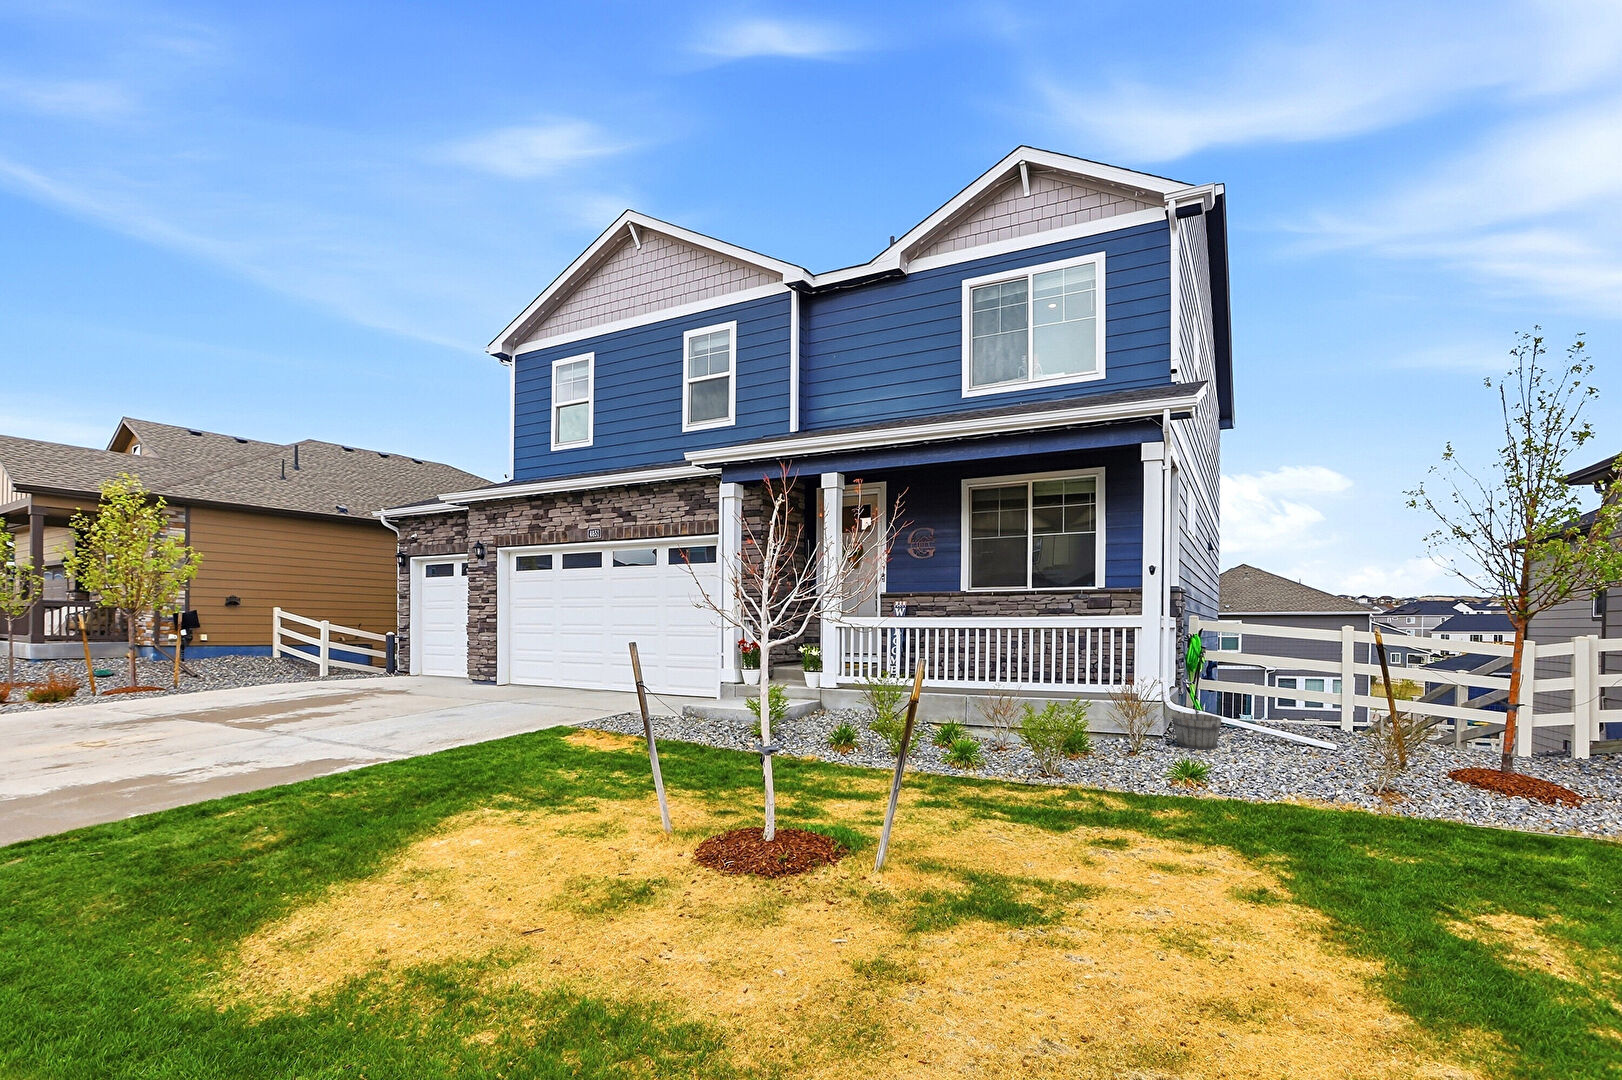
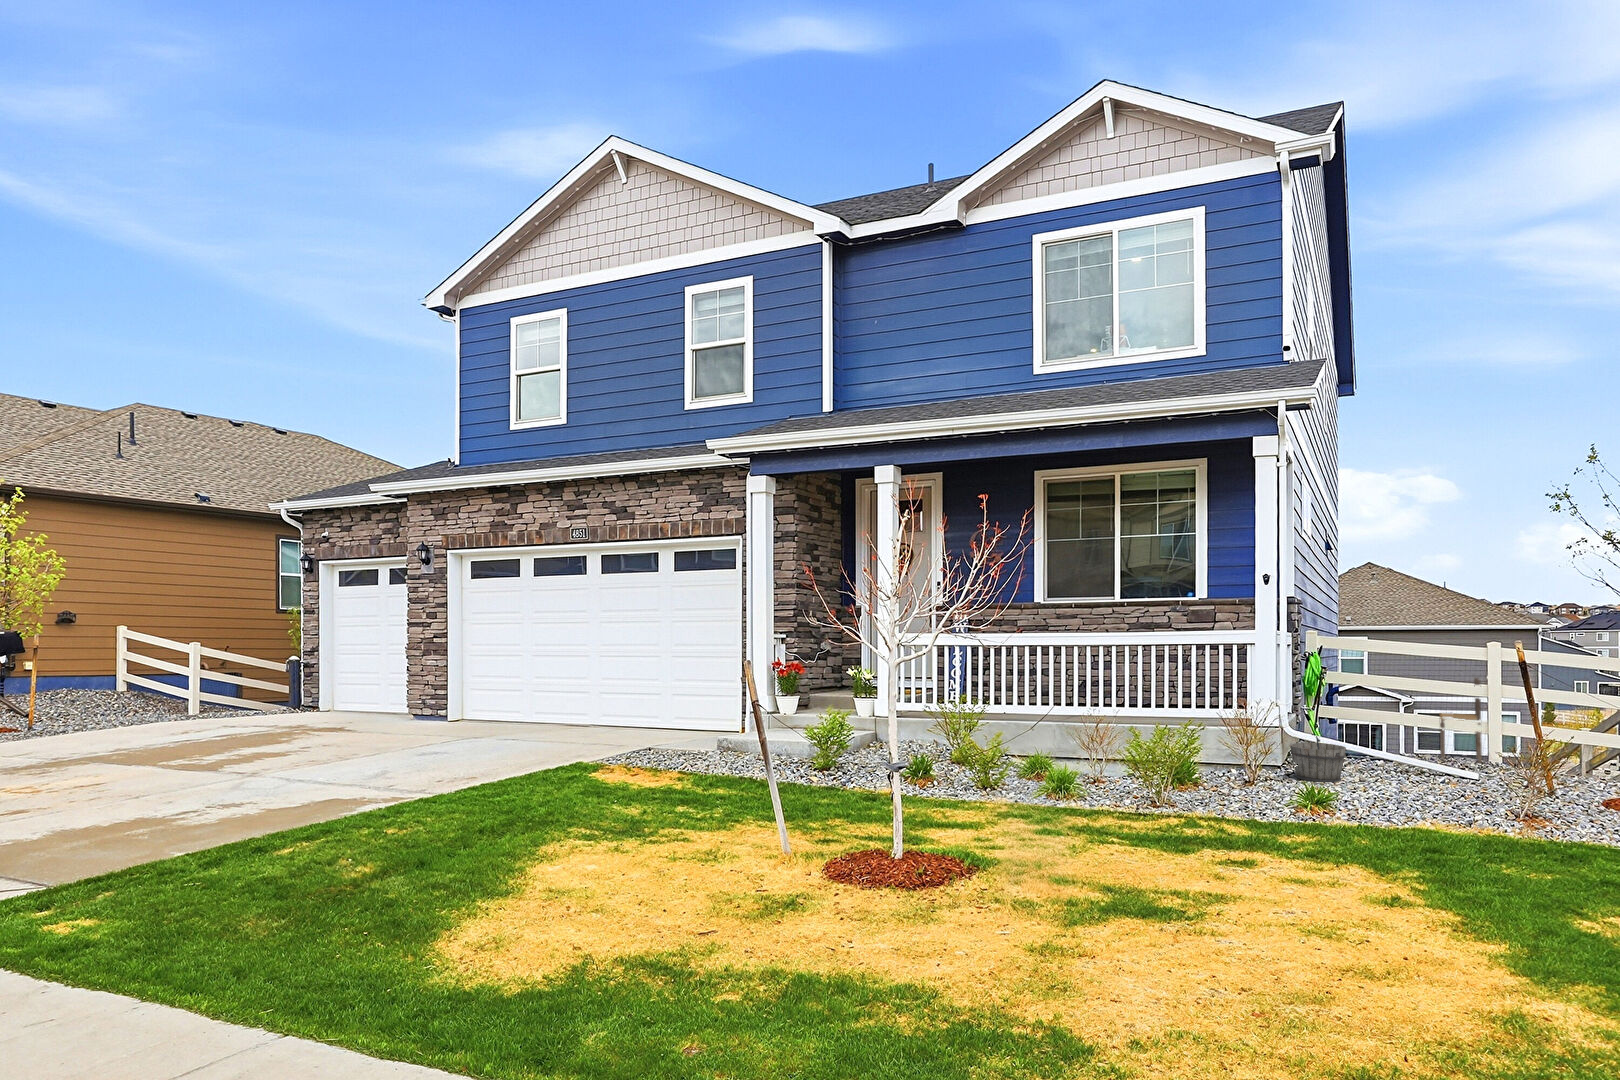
chair: none [1306,656,1344,730] -> present [1440,678,1482,763]

